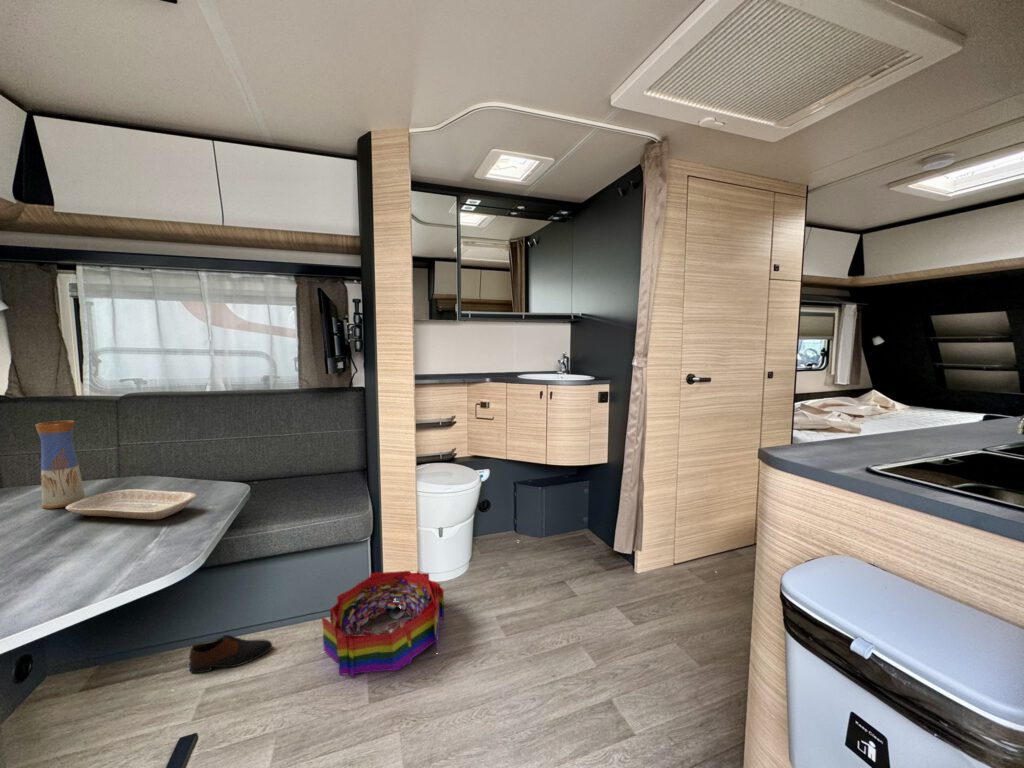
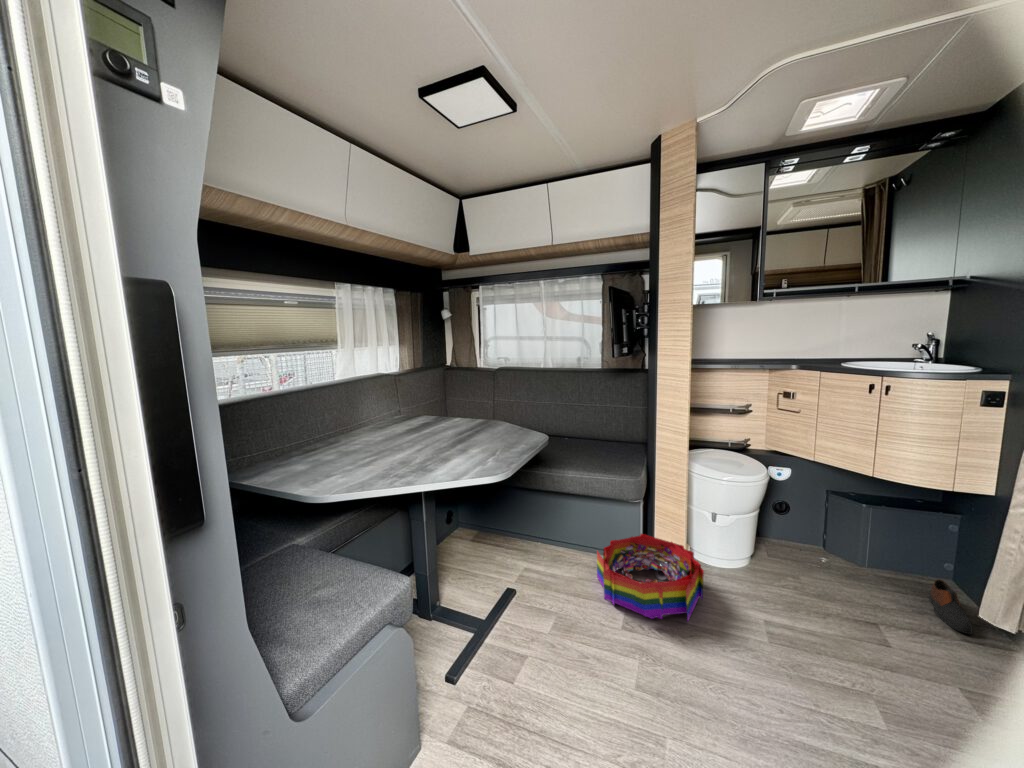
vase: present [35,421,85,509] -> none [457,382,475,430]
tray: present [66,489,196,519] -> none [466,426,520,446]
shoe: present [189,635,272,673] -> present [929,579,973,634]

